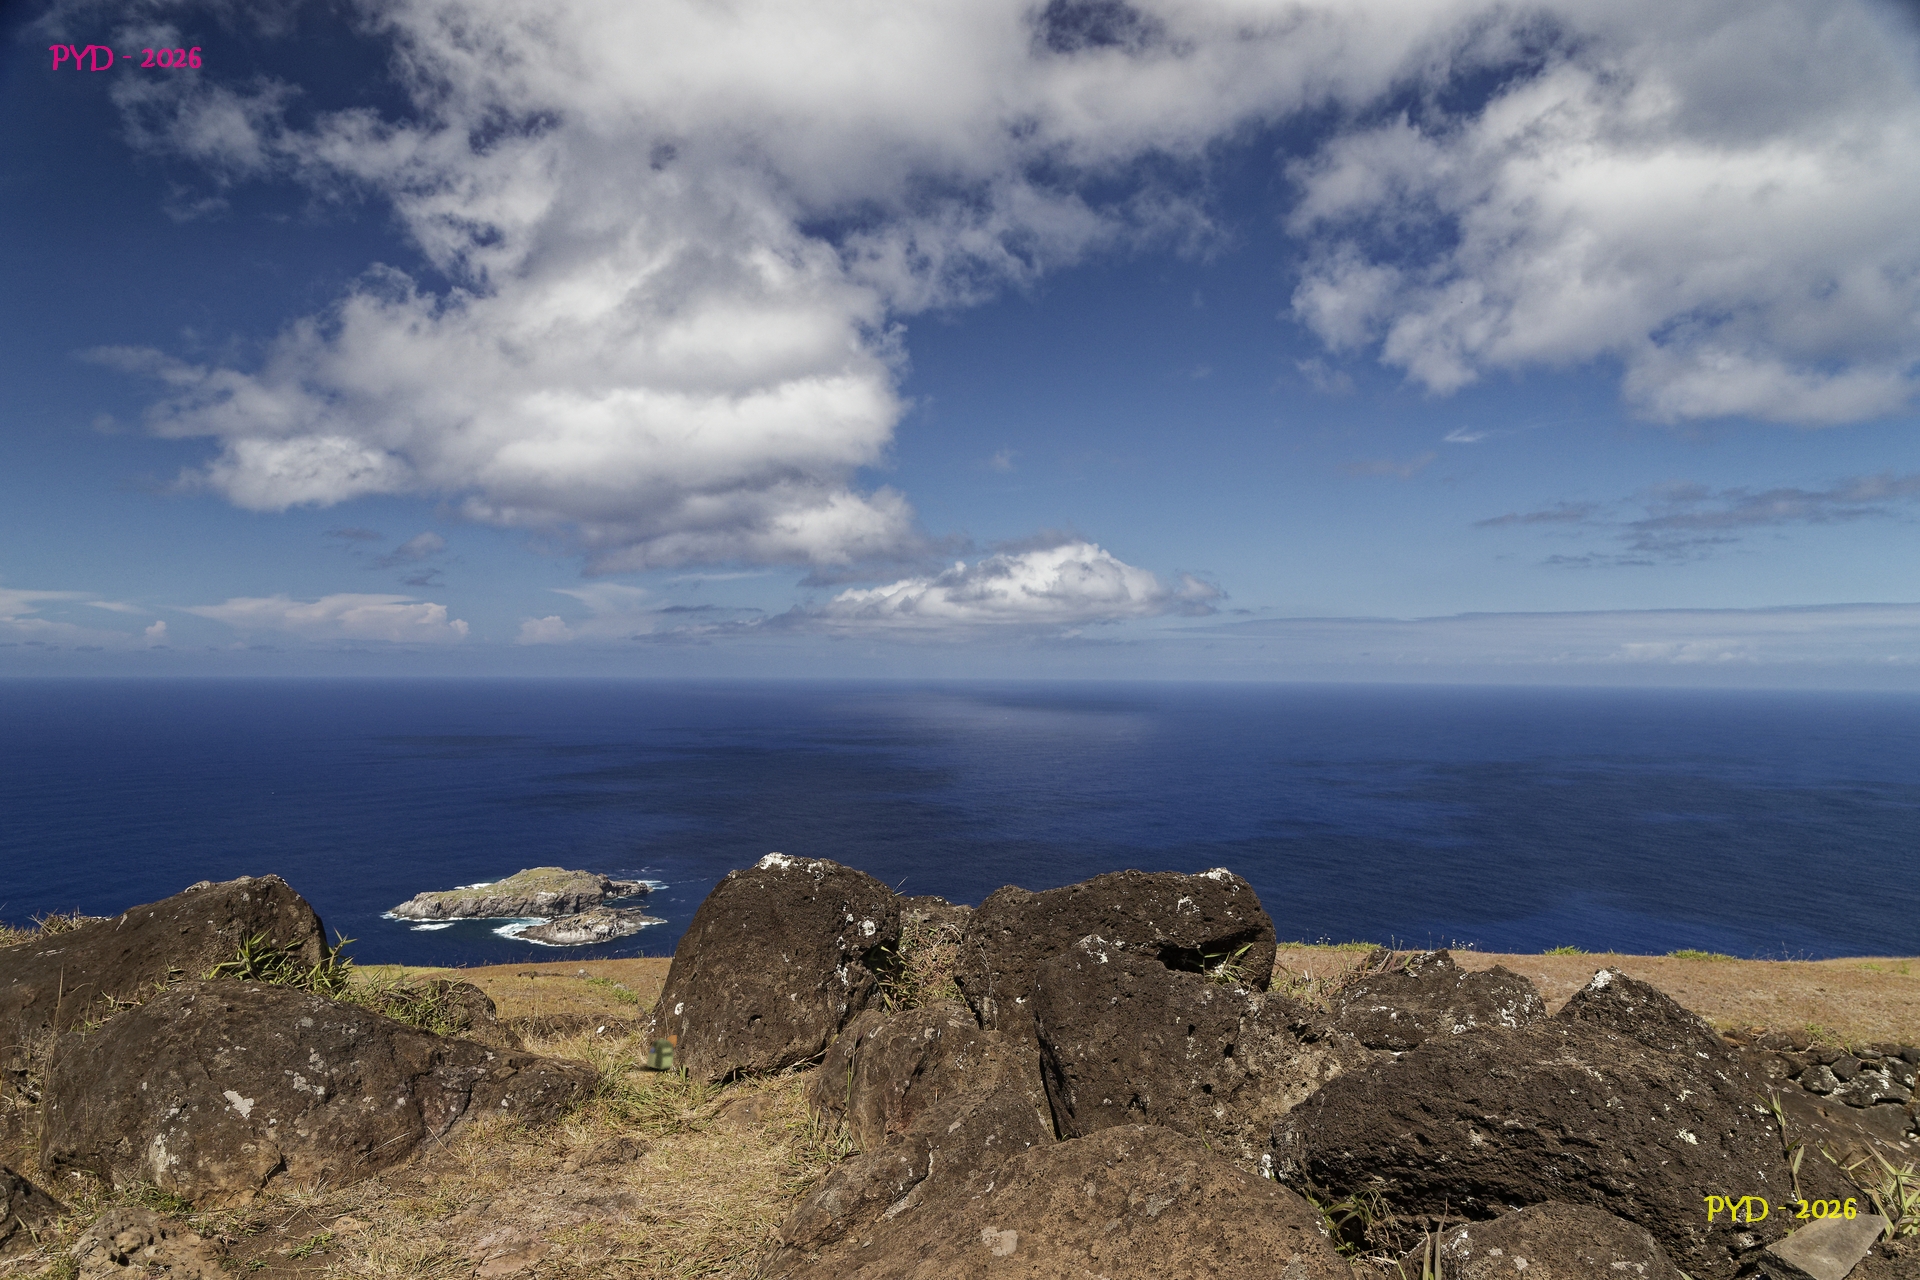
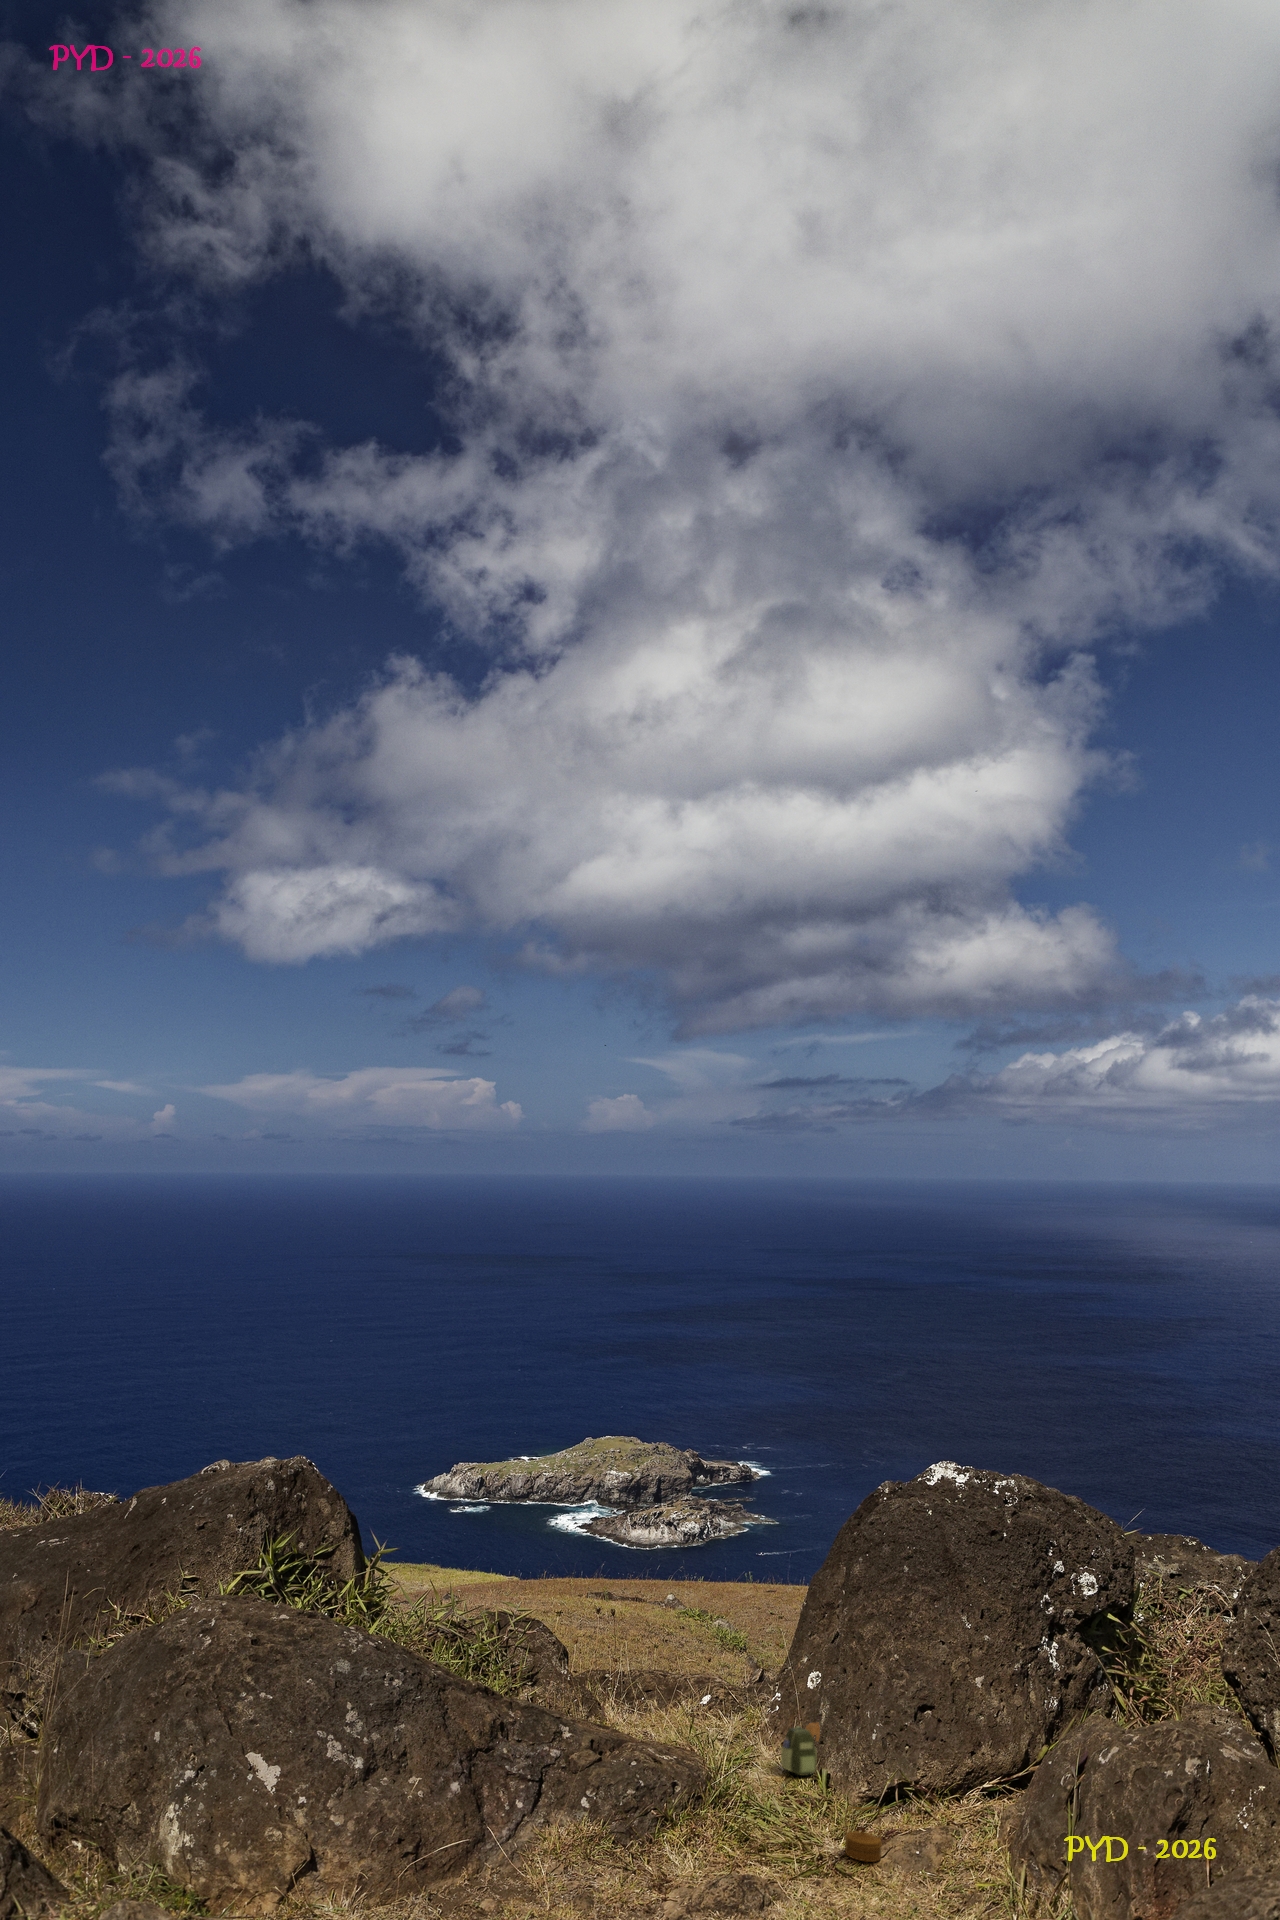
basket: none [697,1080,724,1113] -> present [845,1806,882,1862]

